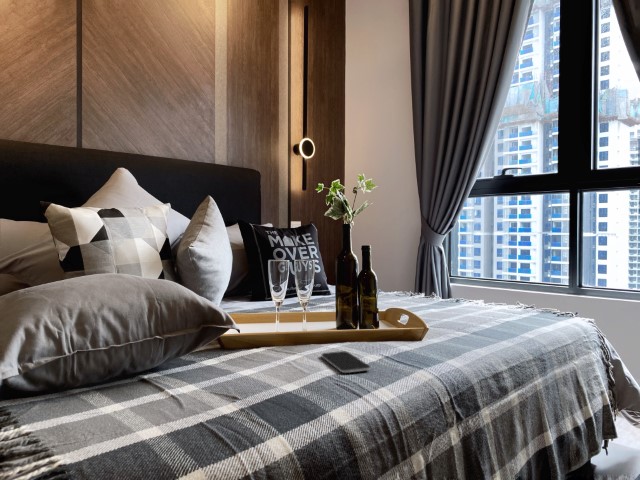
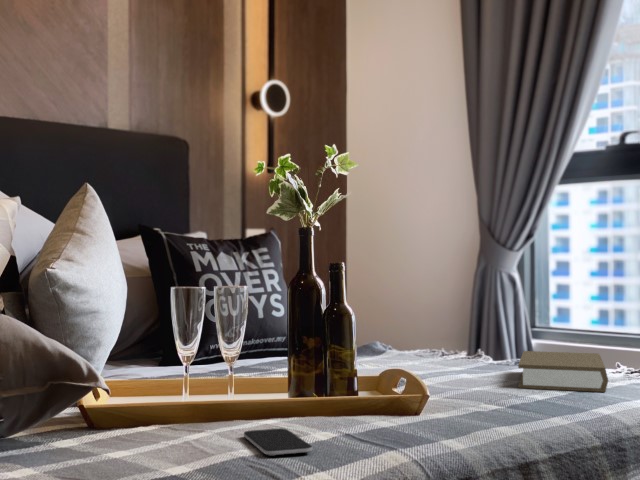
book: none [464,295,524,322] -> present [518,351,608,392]

